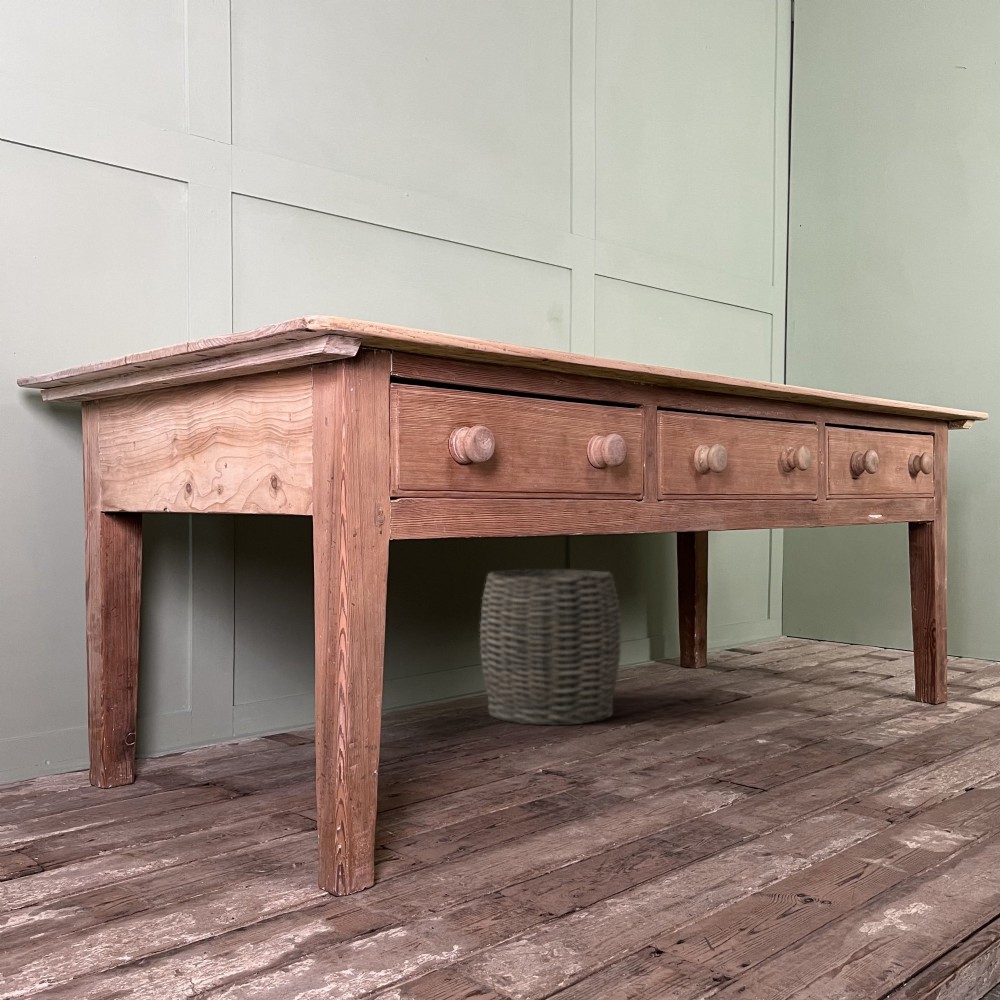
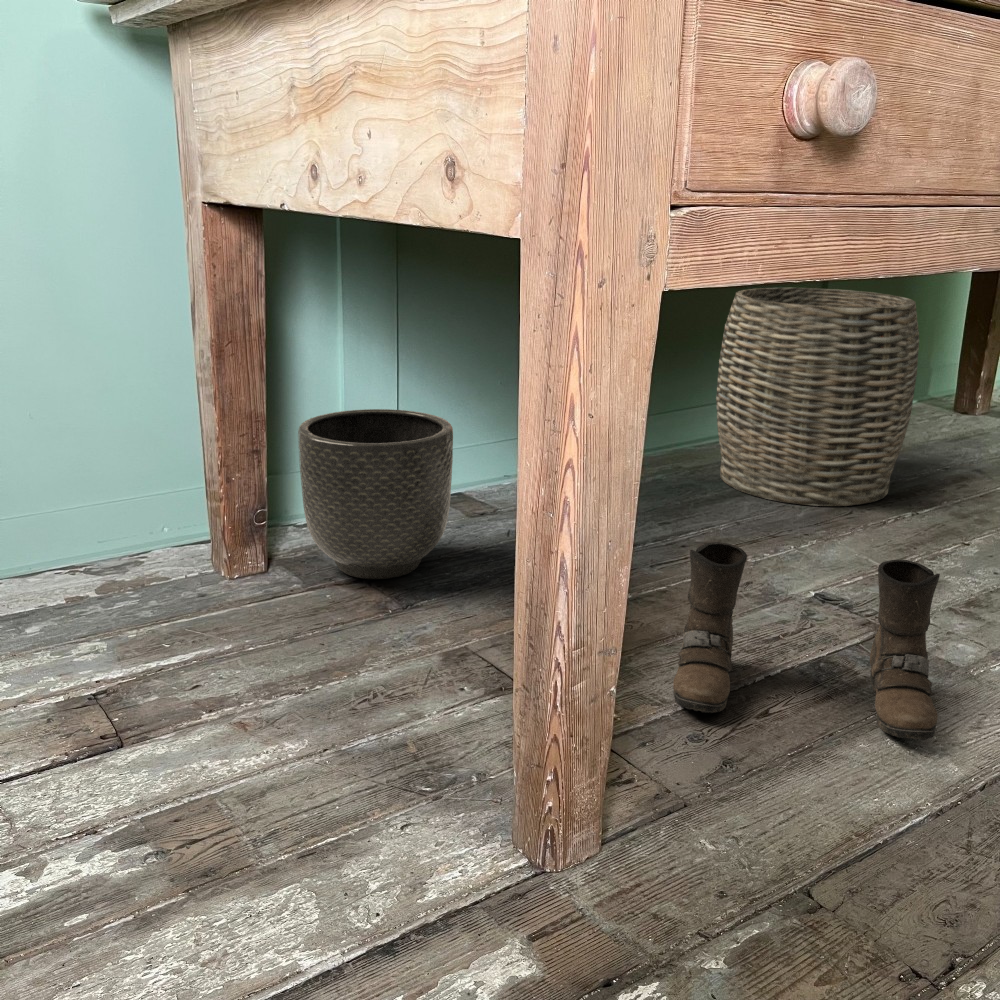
planter: none [162,658,278,781] -> present [298,409,453,579]
boots: none [431,718,600,827] -> present [673,542,940,740]

